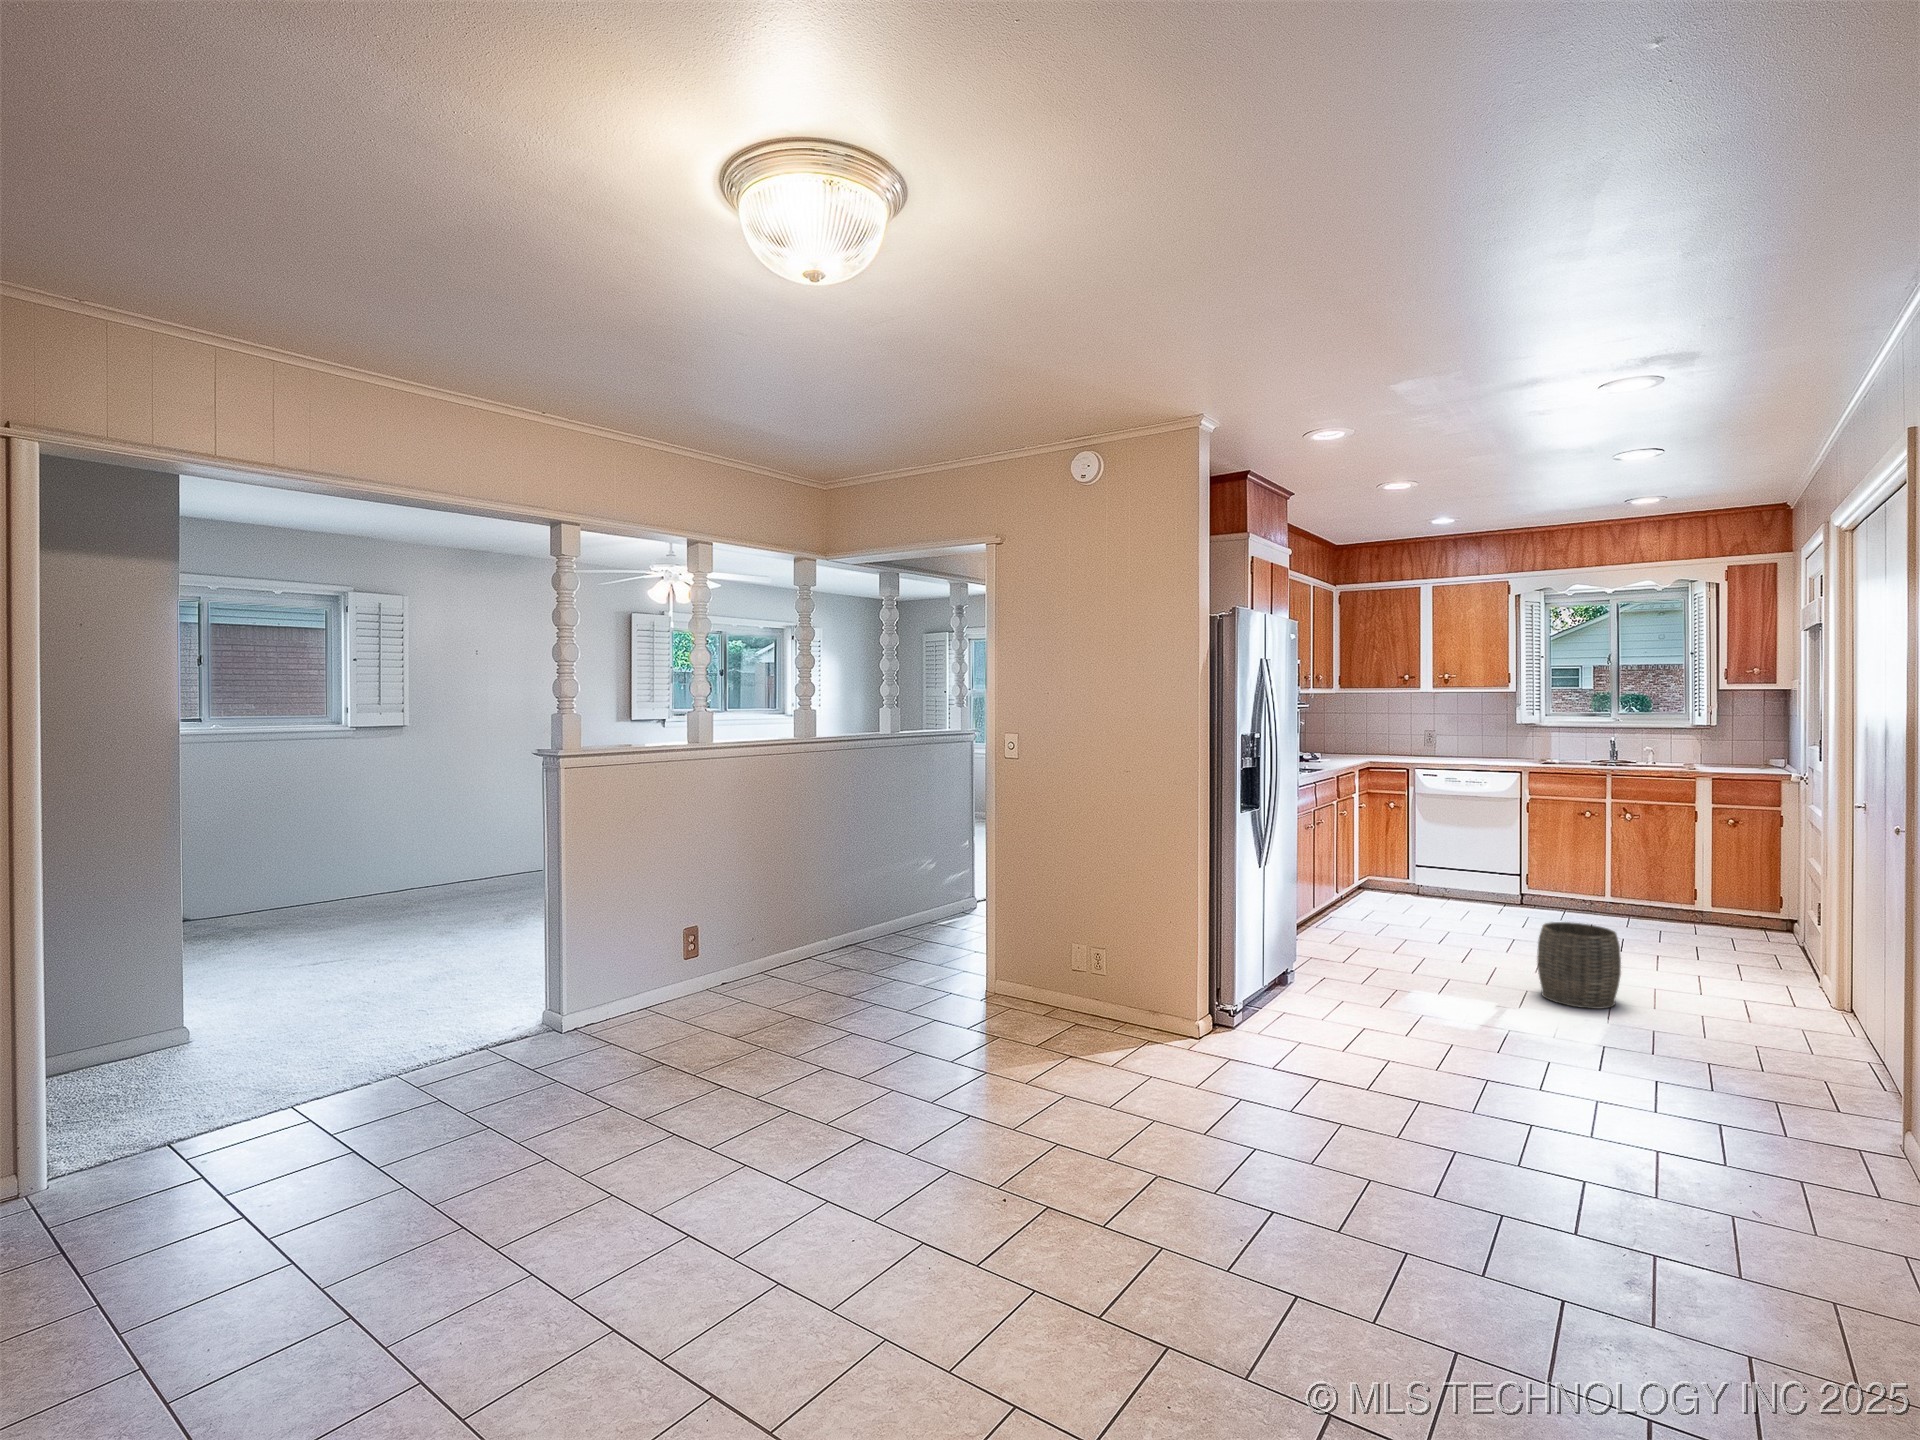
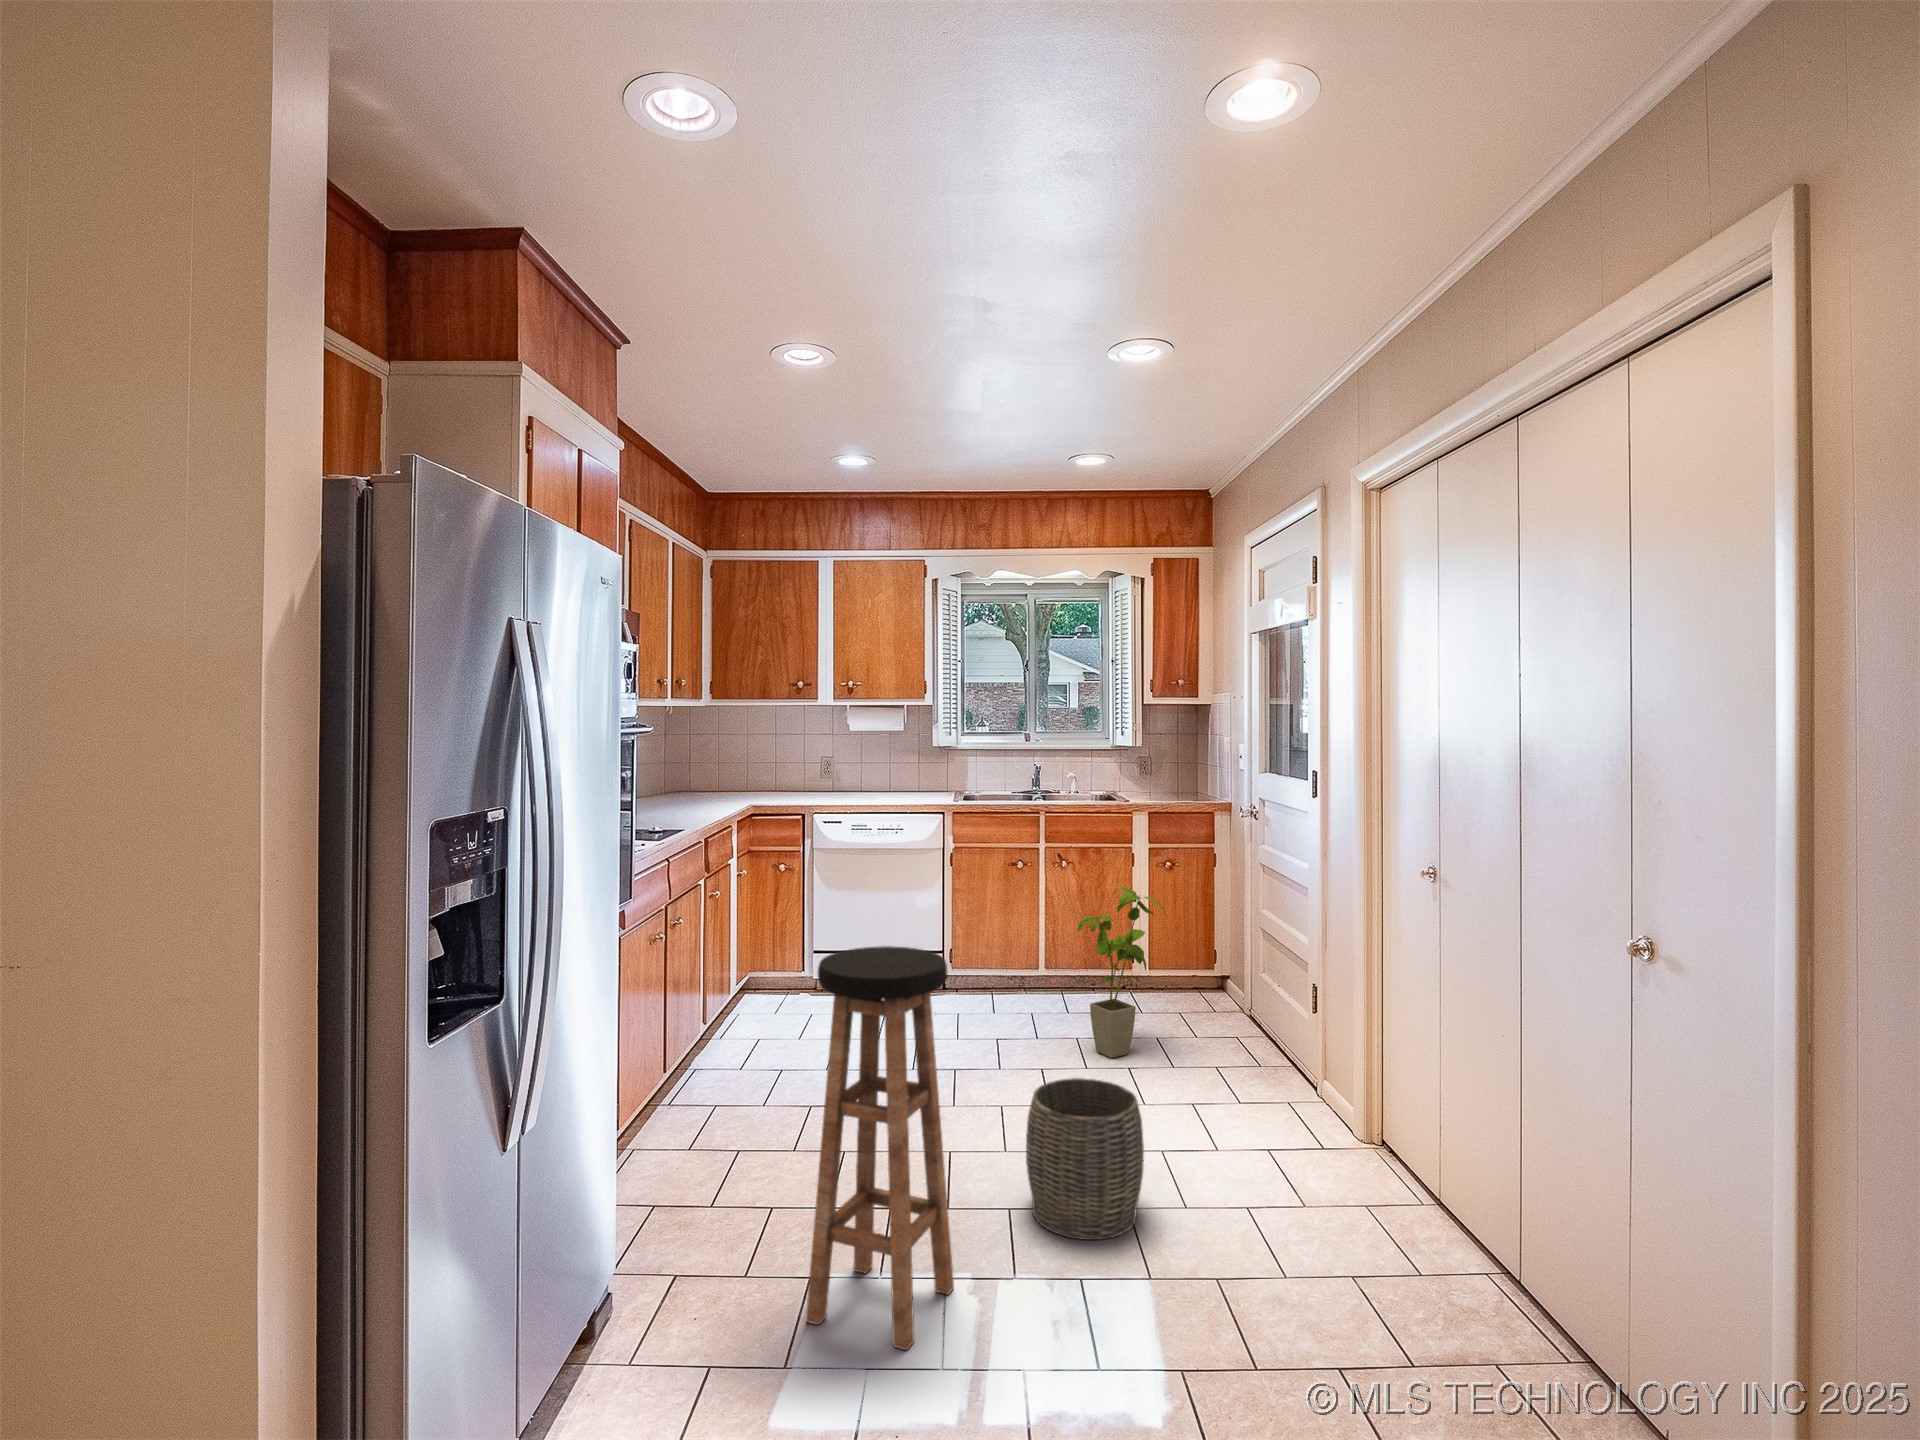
bar stool: none [1392,821,1479,1015] -> present [806,946,954,1350]
house plant: none [1619,826,1698,950] -> present [1078,888,1166,1058]

